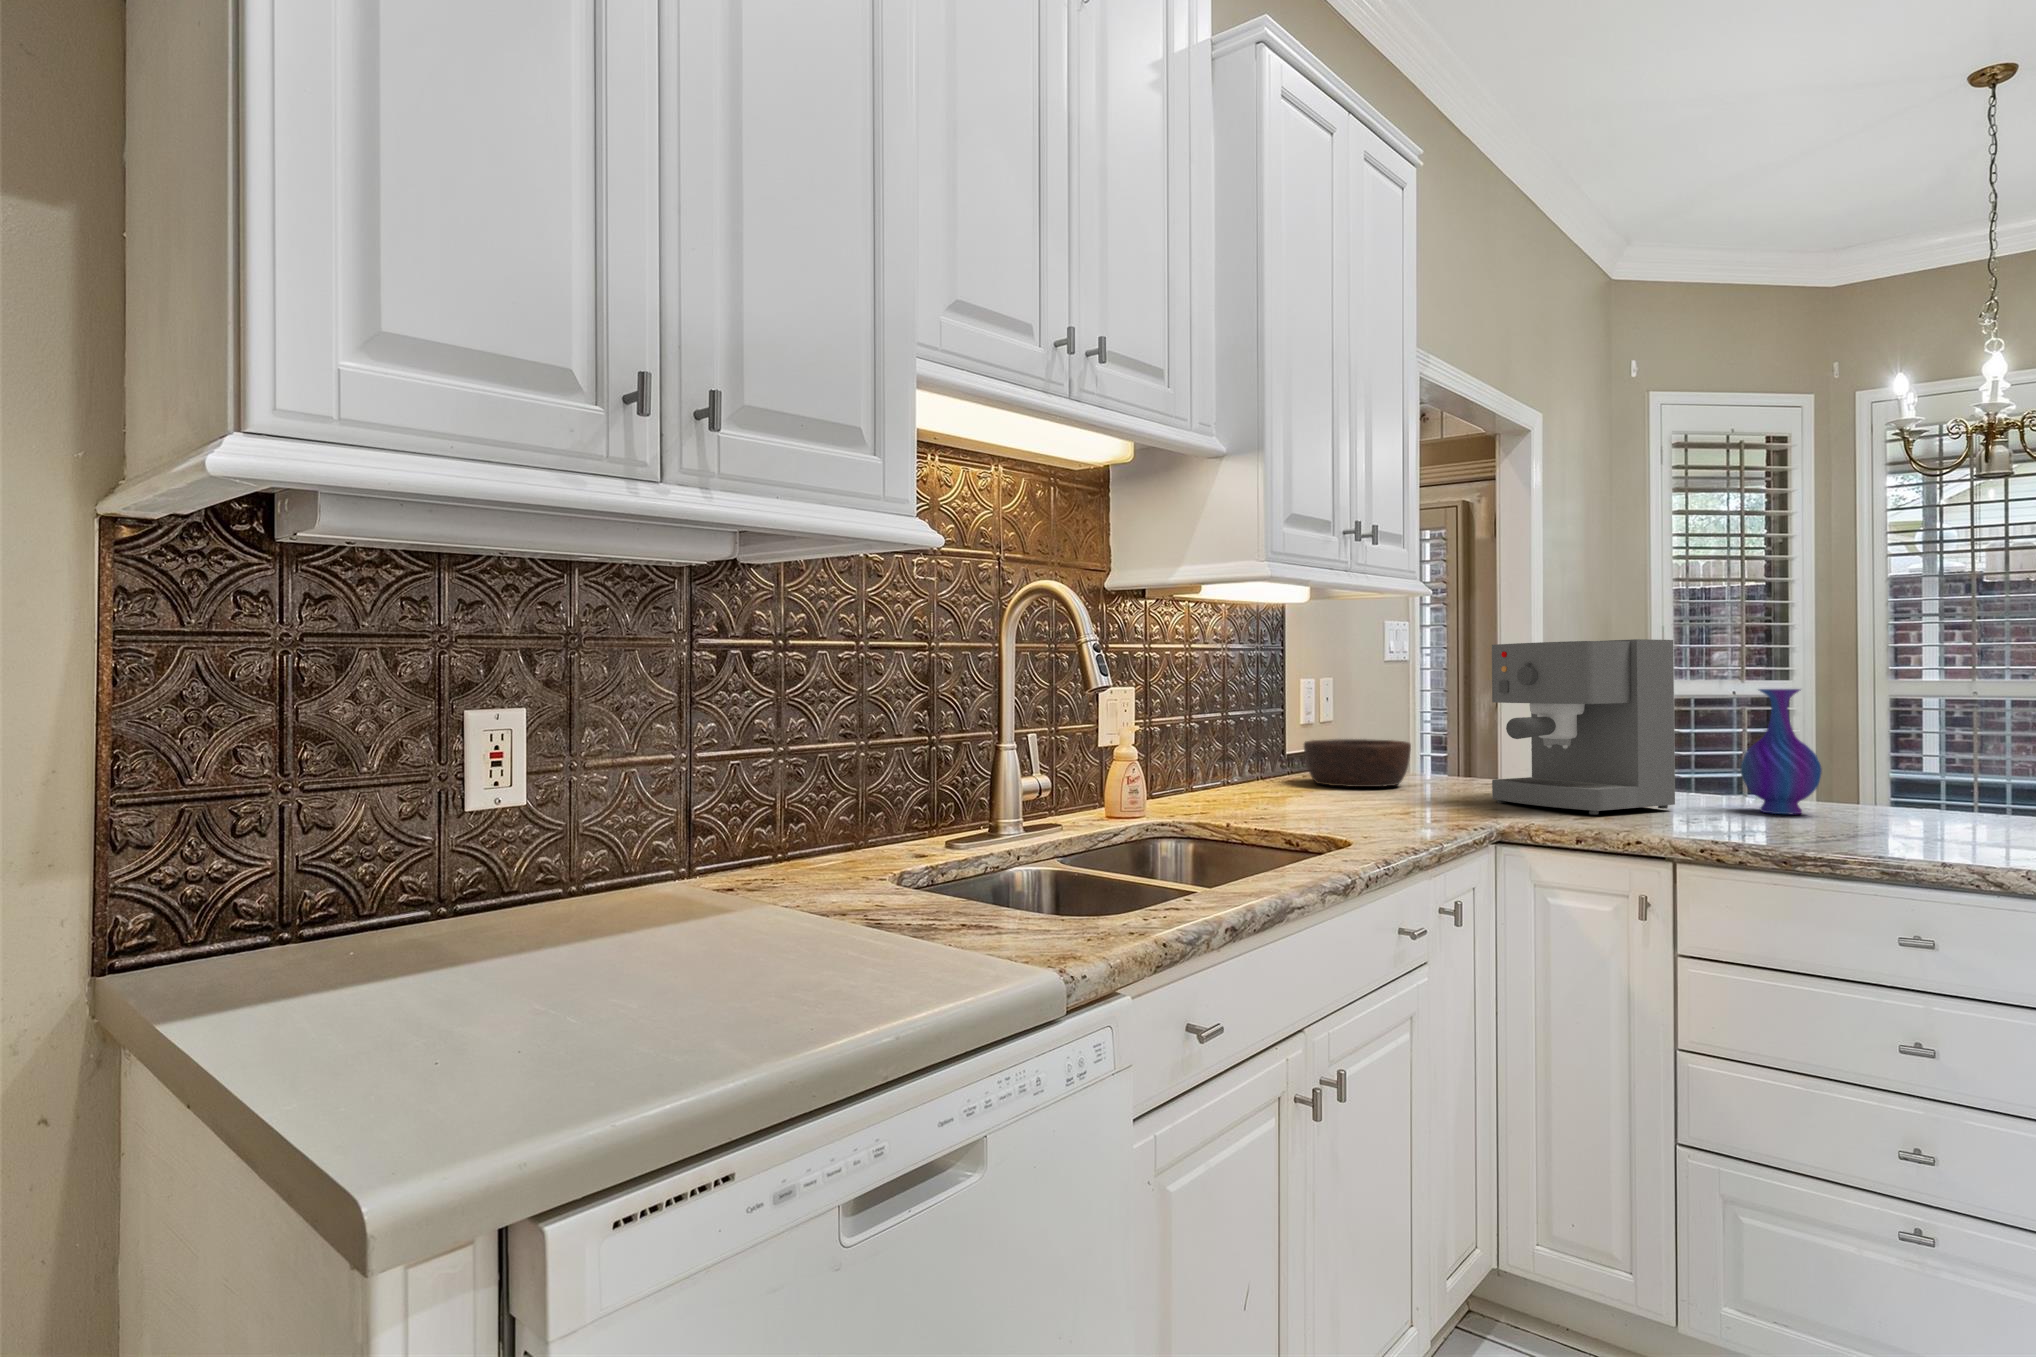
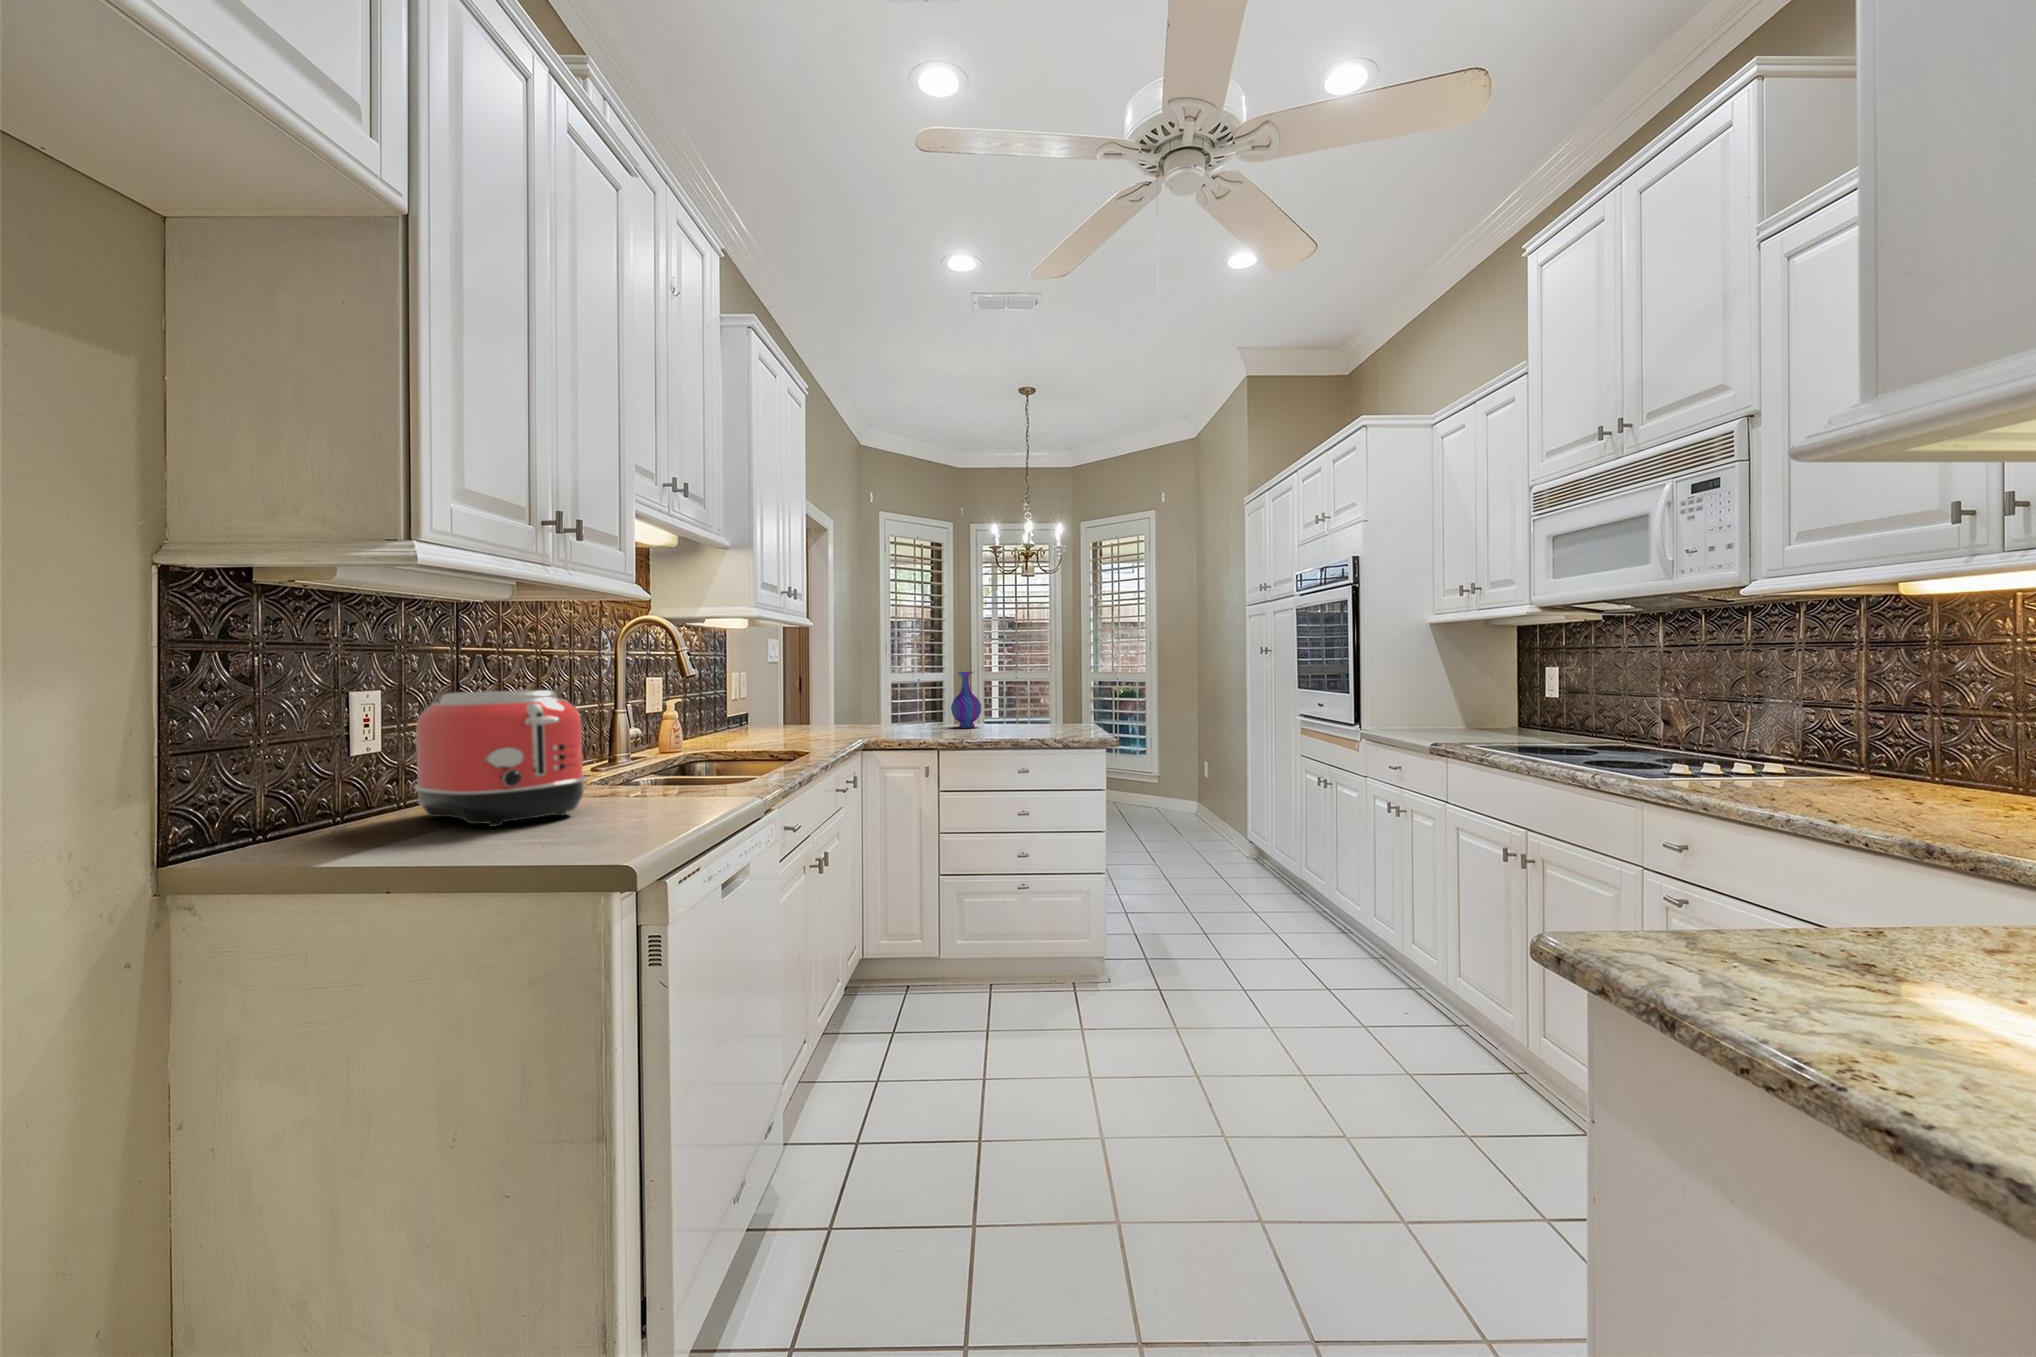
coffee maker: present [1492,639,1675,814] -> none [846,649,927,733]
toaster: none [486,717,727,970] -> present [415,690,586,827]
wooden bowl: present [1304,739,1411,787] -> none [739,706,800,732]

